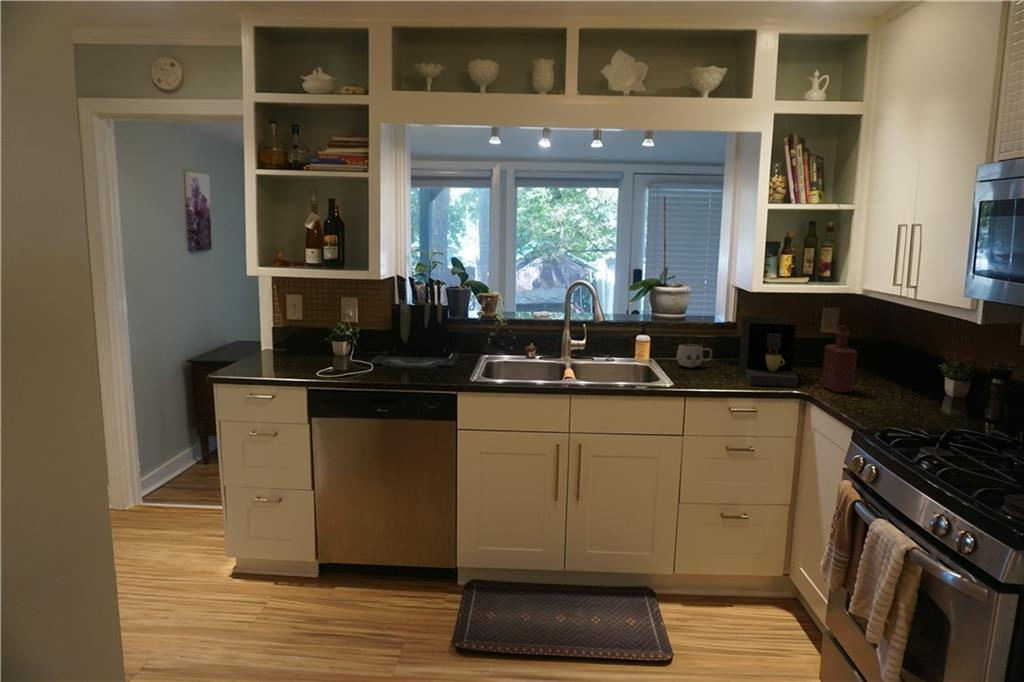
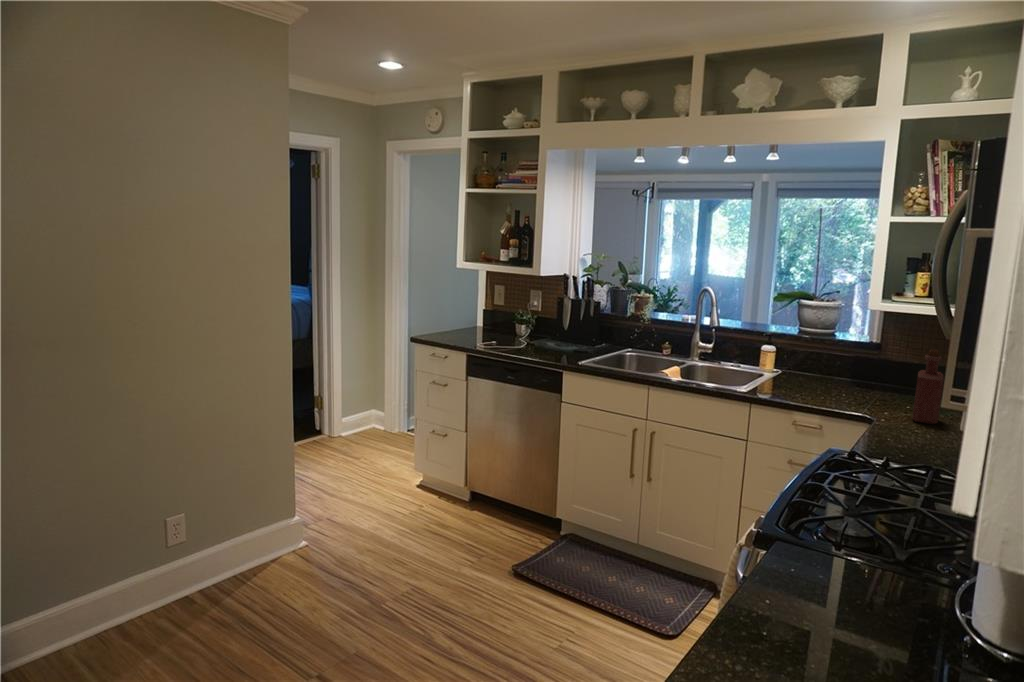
coffee maker: present [739,316,798,387] -> none [833,335,916,411]
mug: present [677,344,712,368] -> none [799,358,839,383]

